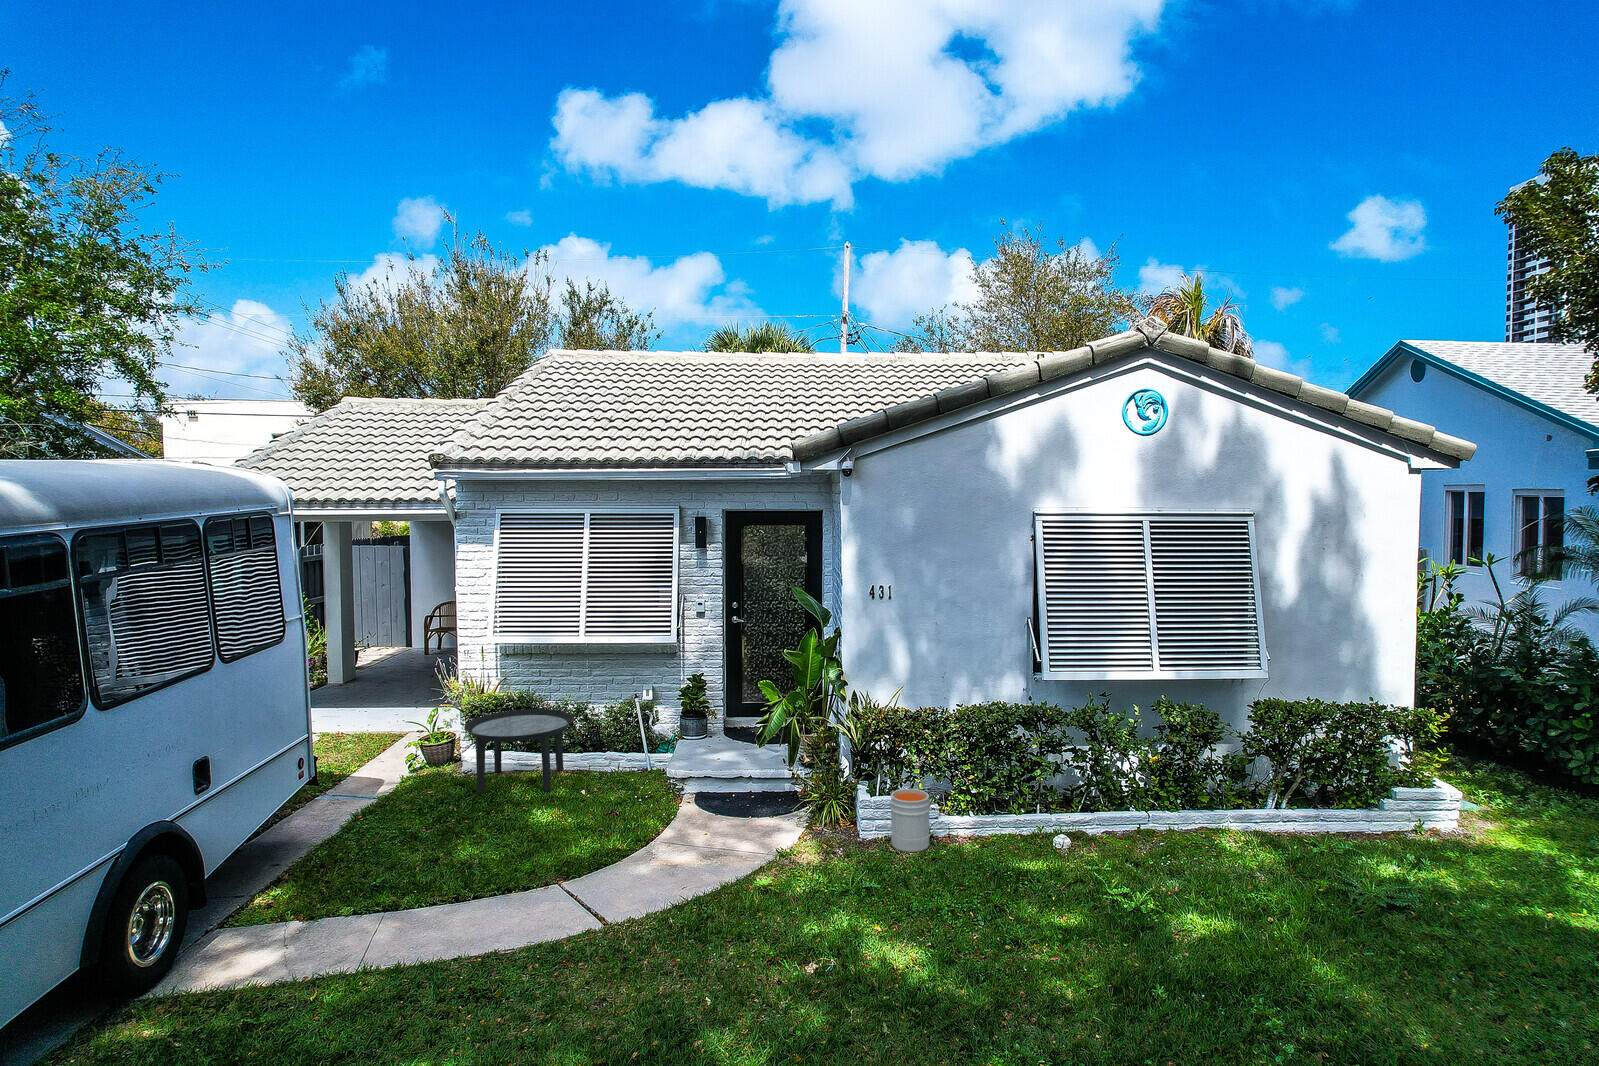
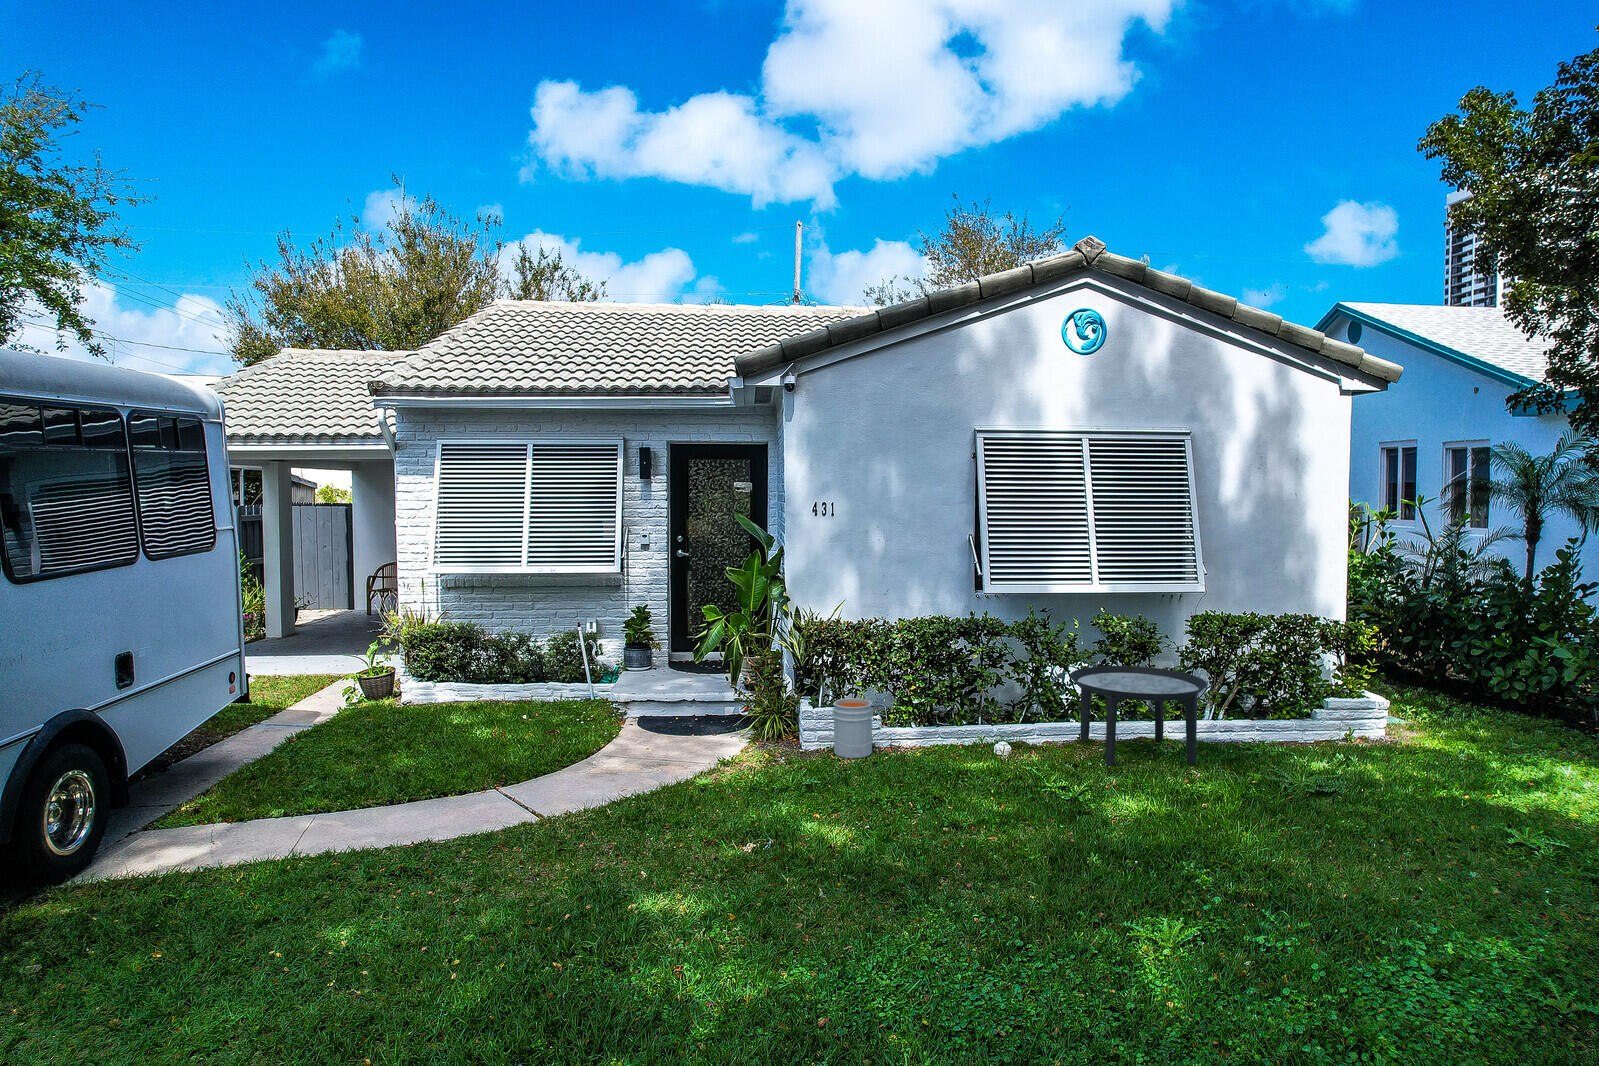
round table: present [465,709,574,794] -> present [1070,666,1207,766]

